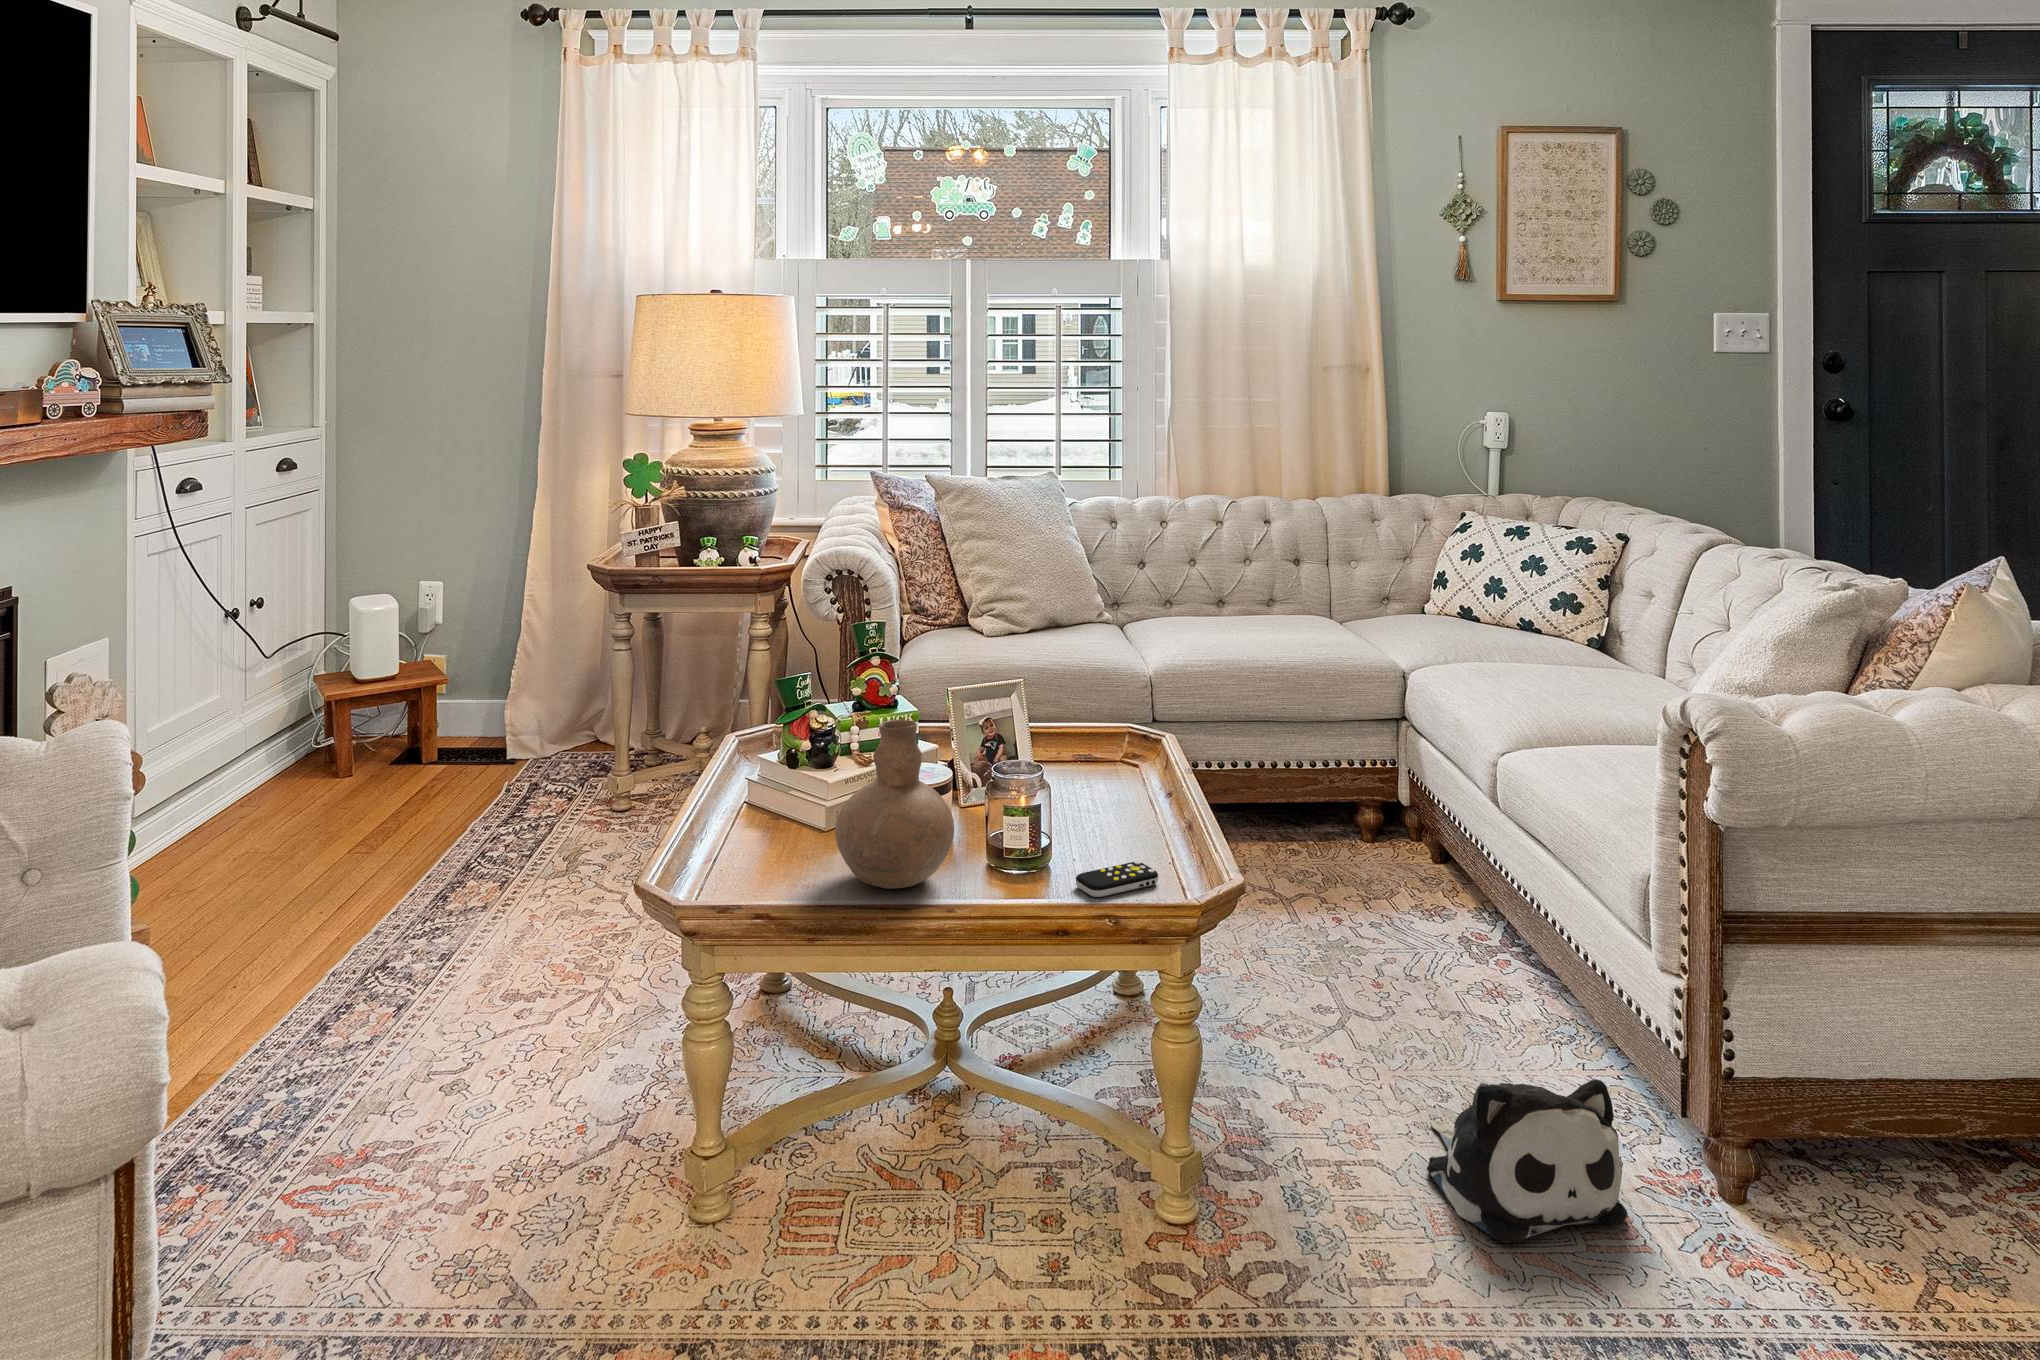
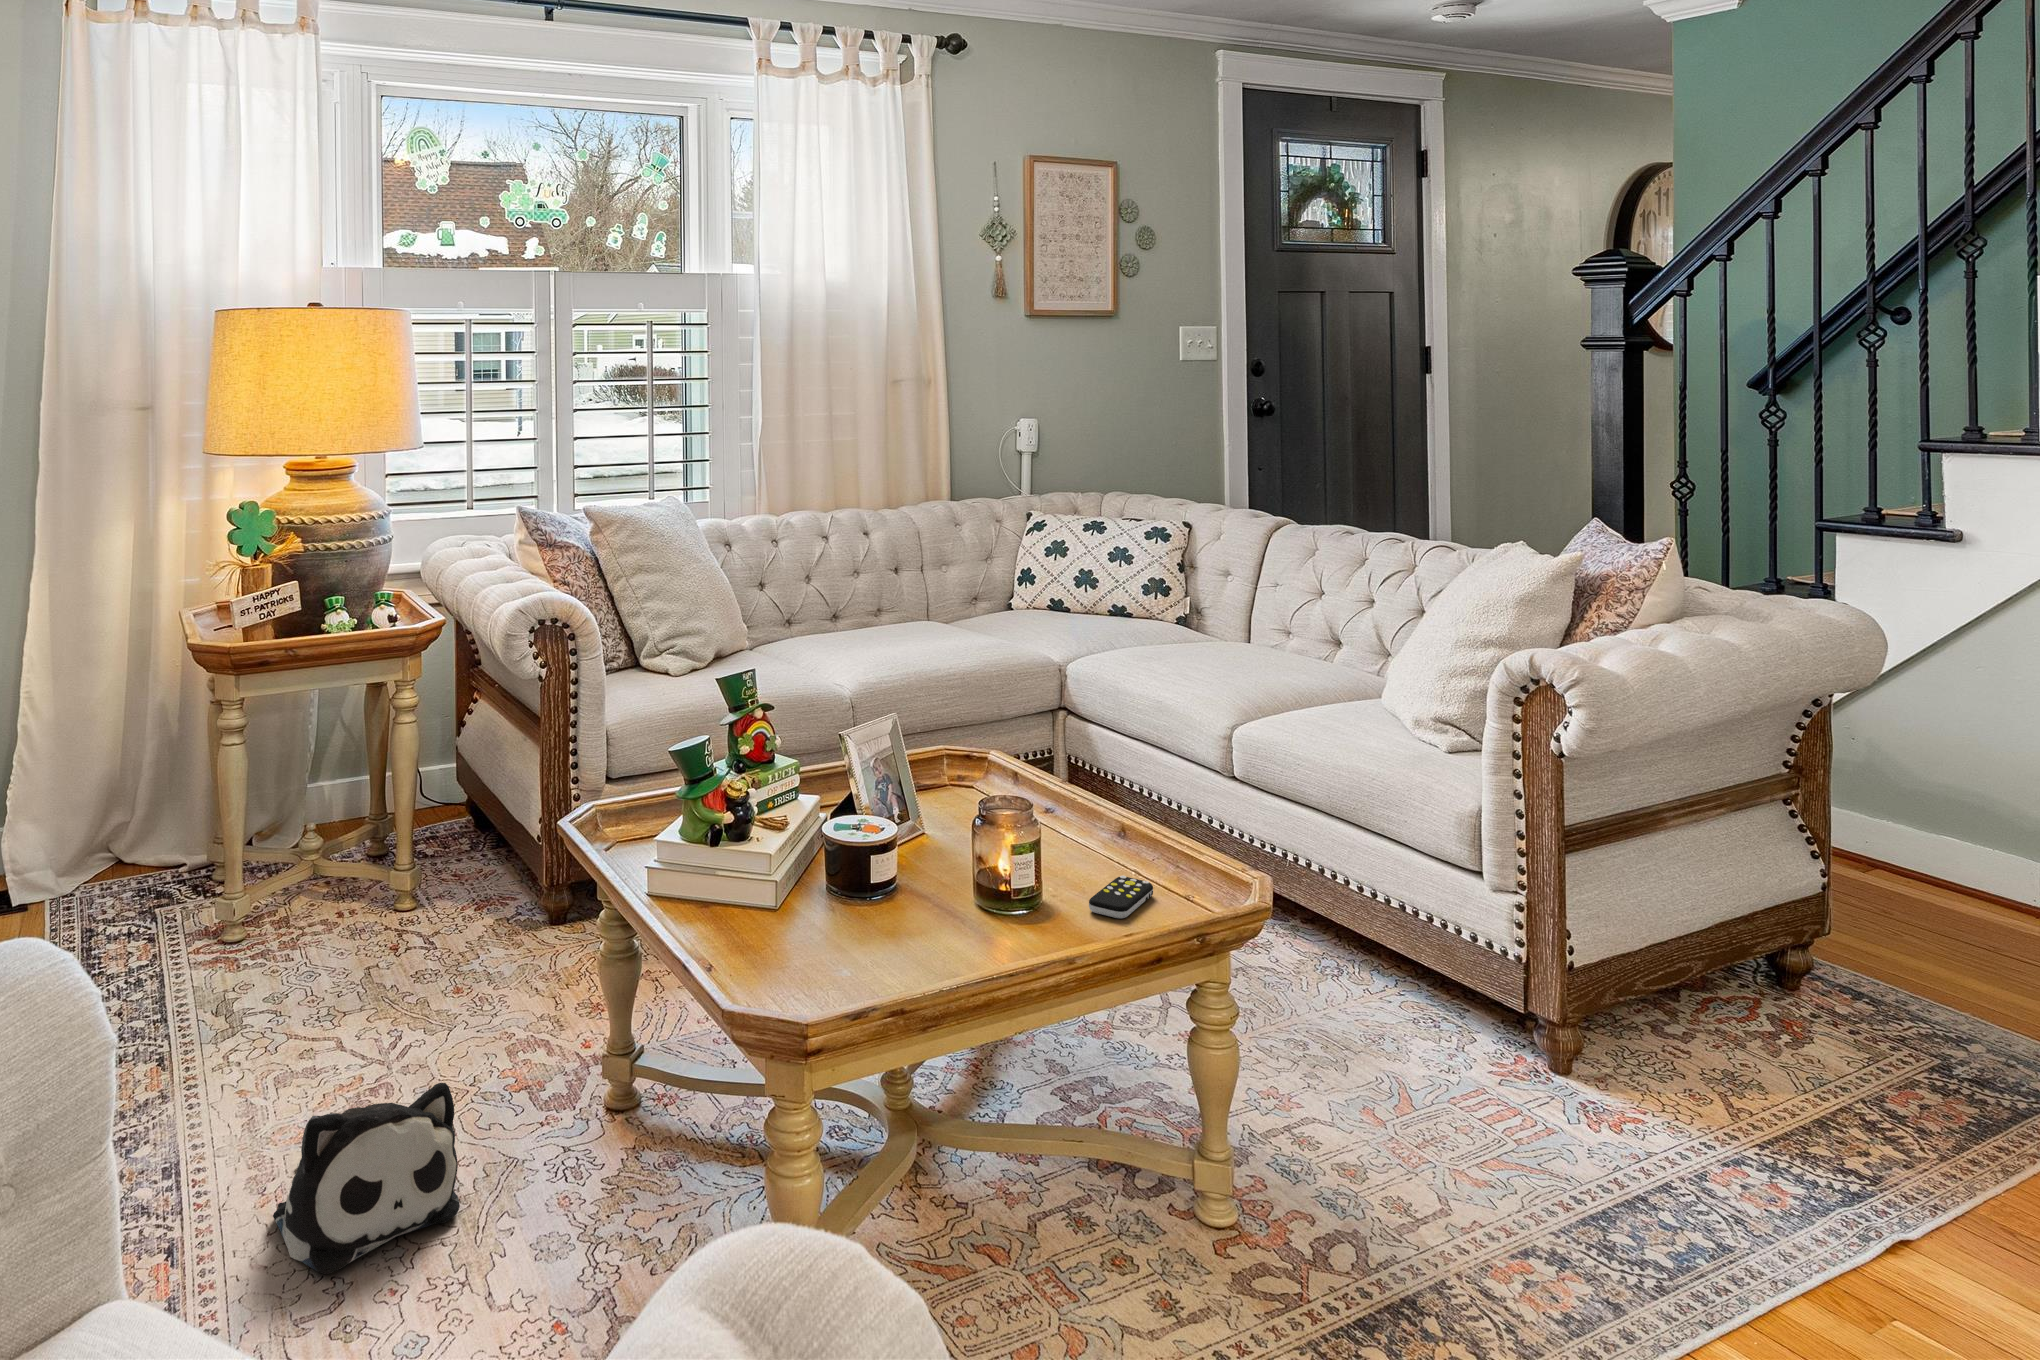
vase: present [835,720,954,889] -> none [856,766,985,953]
plush toy: present [1427,1079,1628,1243] -> present [273,1083,460,1274]

